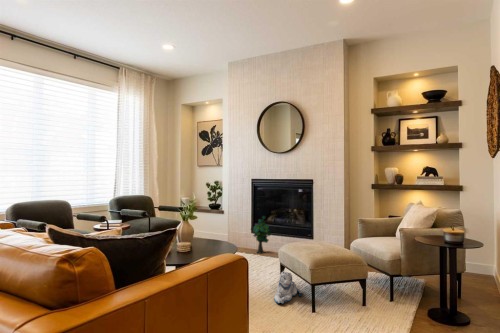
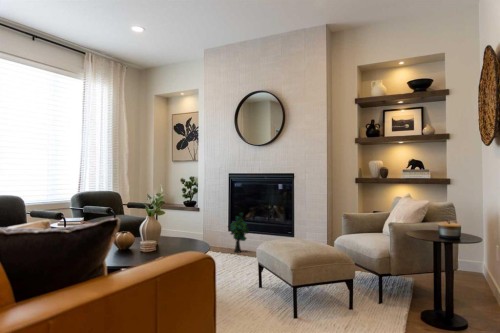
plush toy: present [274,272,302,304] -> none [251,273,283,310]

